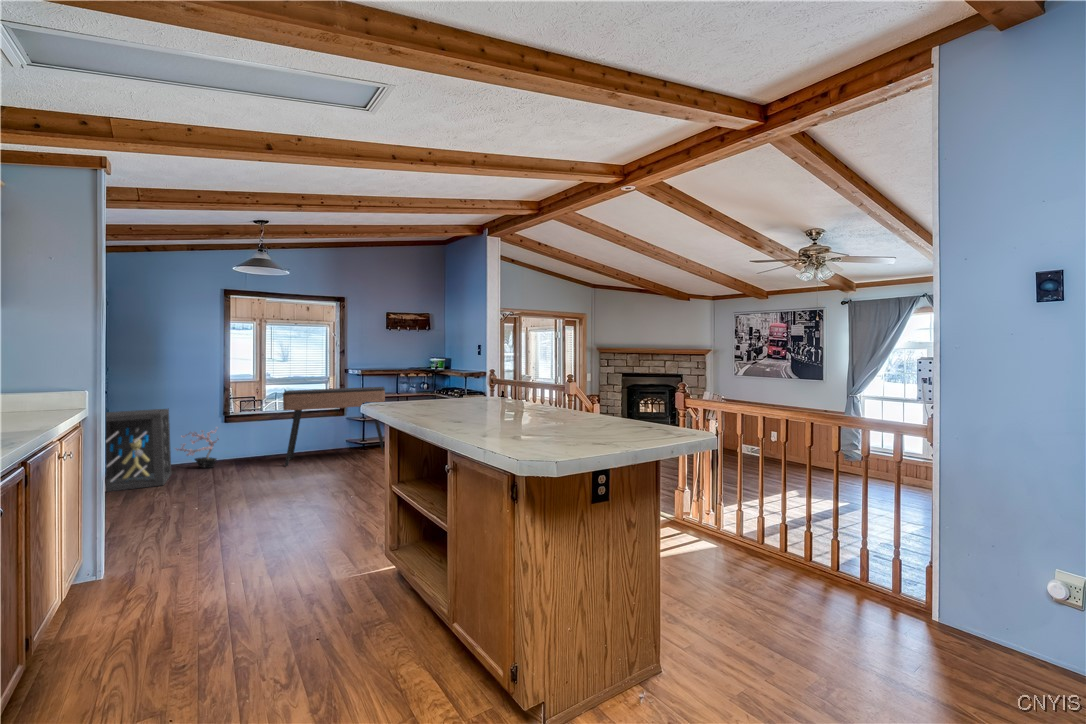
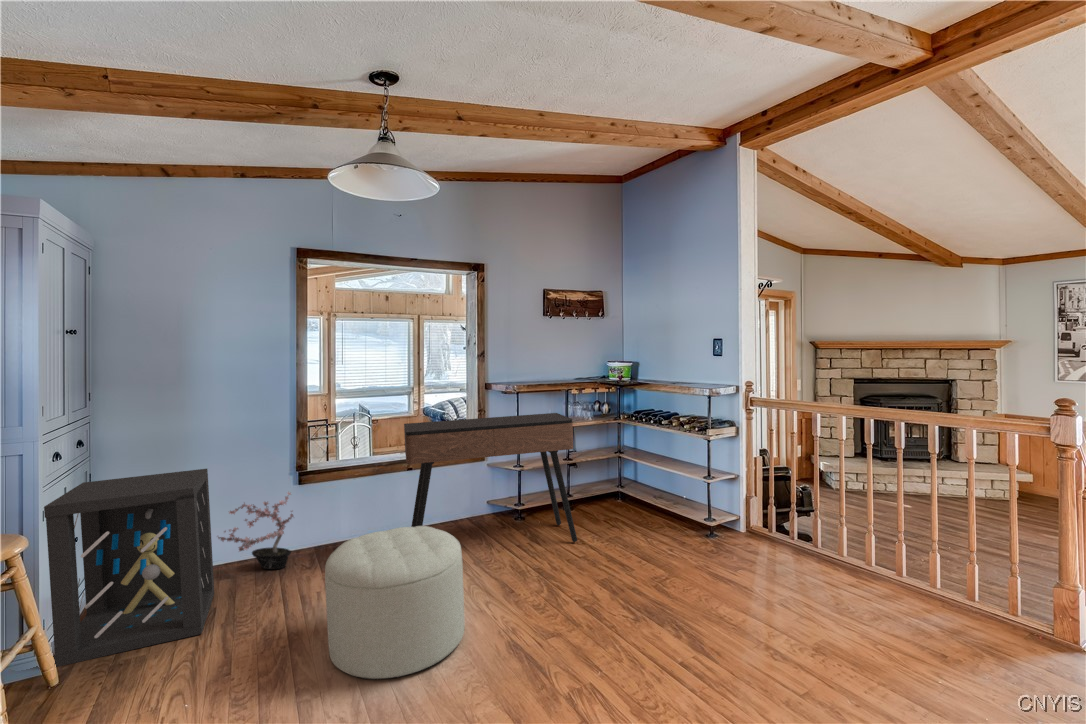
ottoman: none [223,435,296,494] -> present [325,526,465,679]

